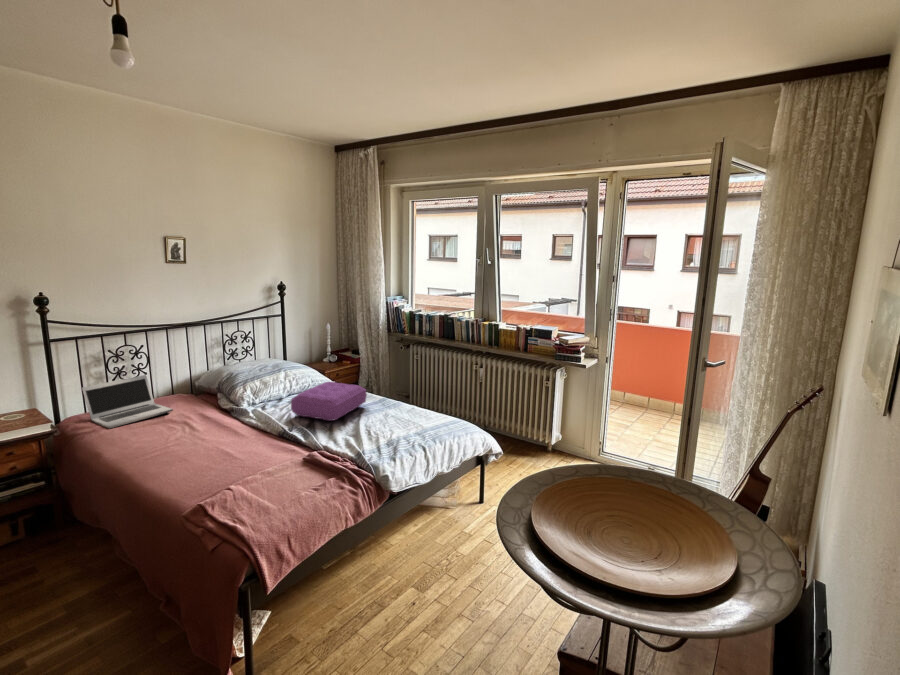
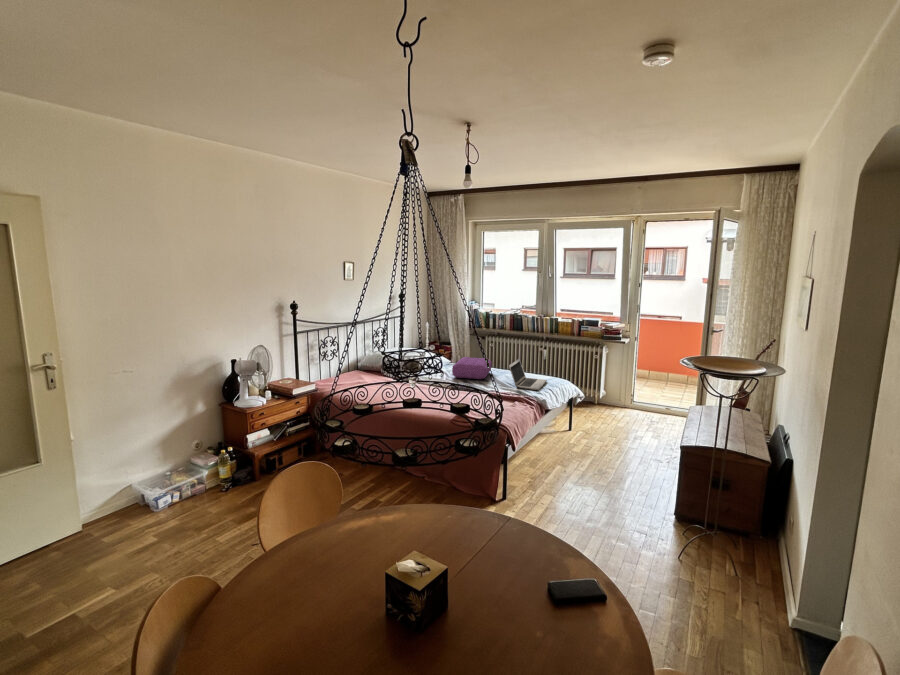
laptop: present [82,375,173,428] -> present [509,359,547,390]

